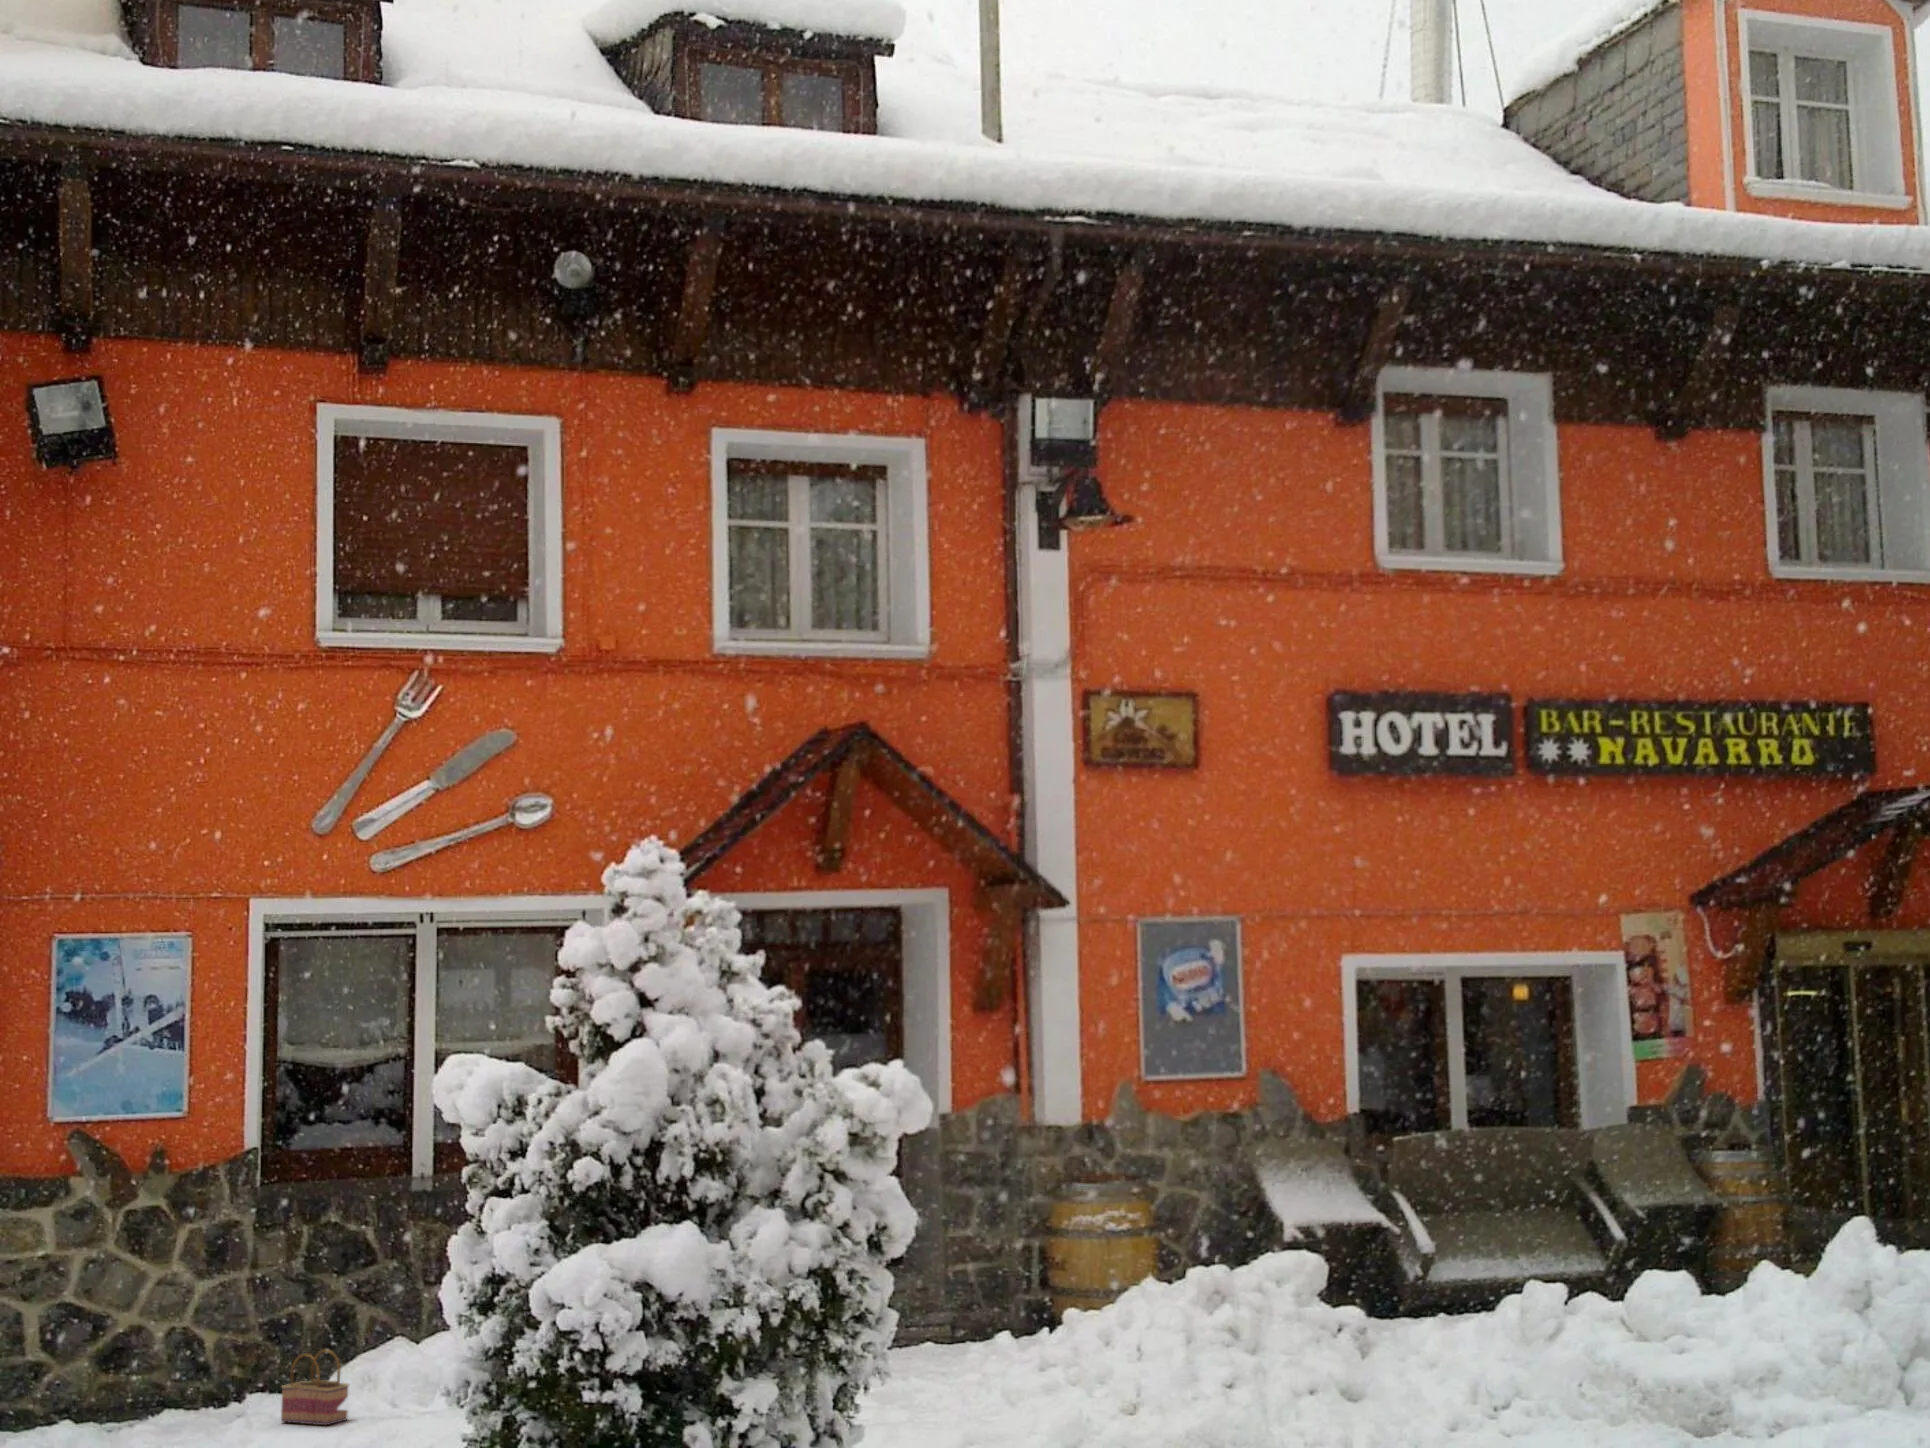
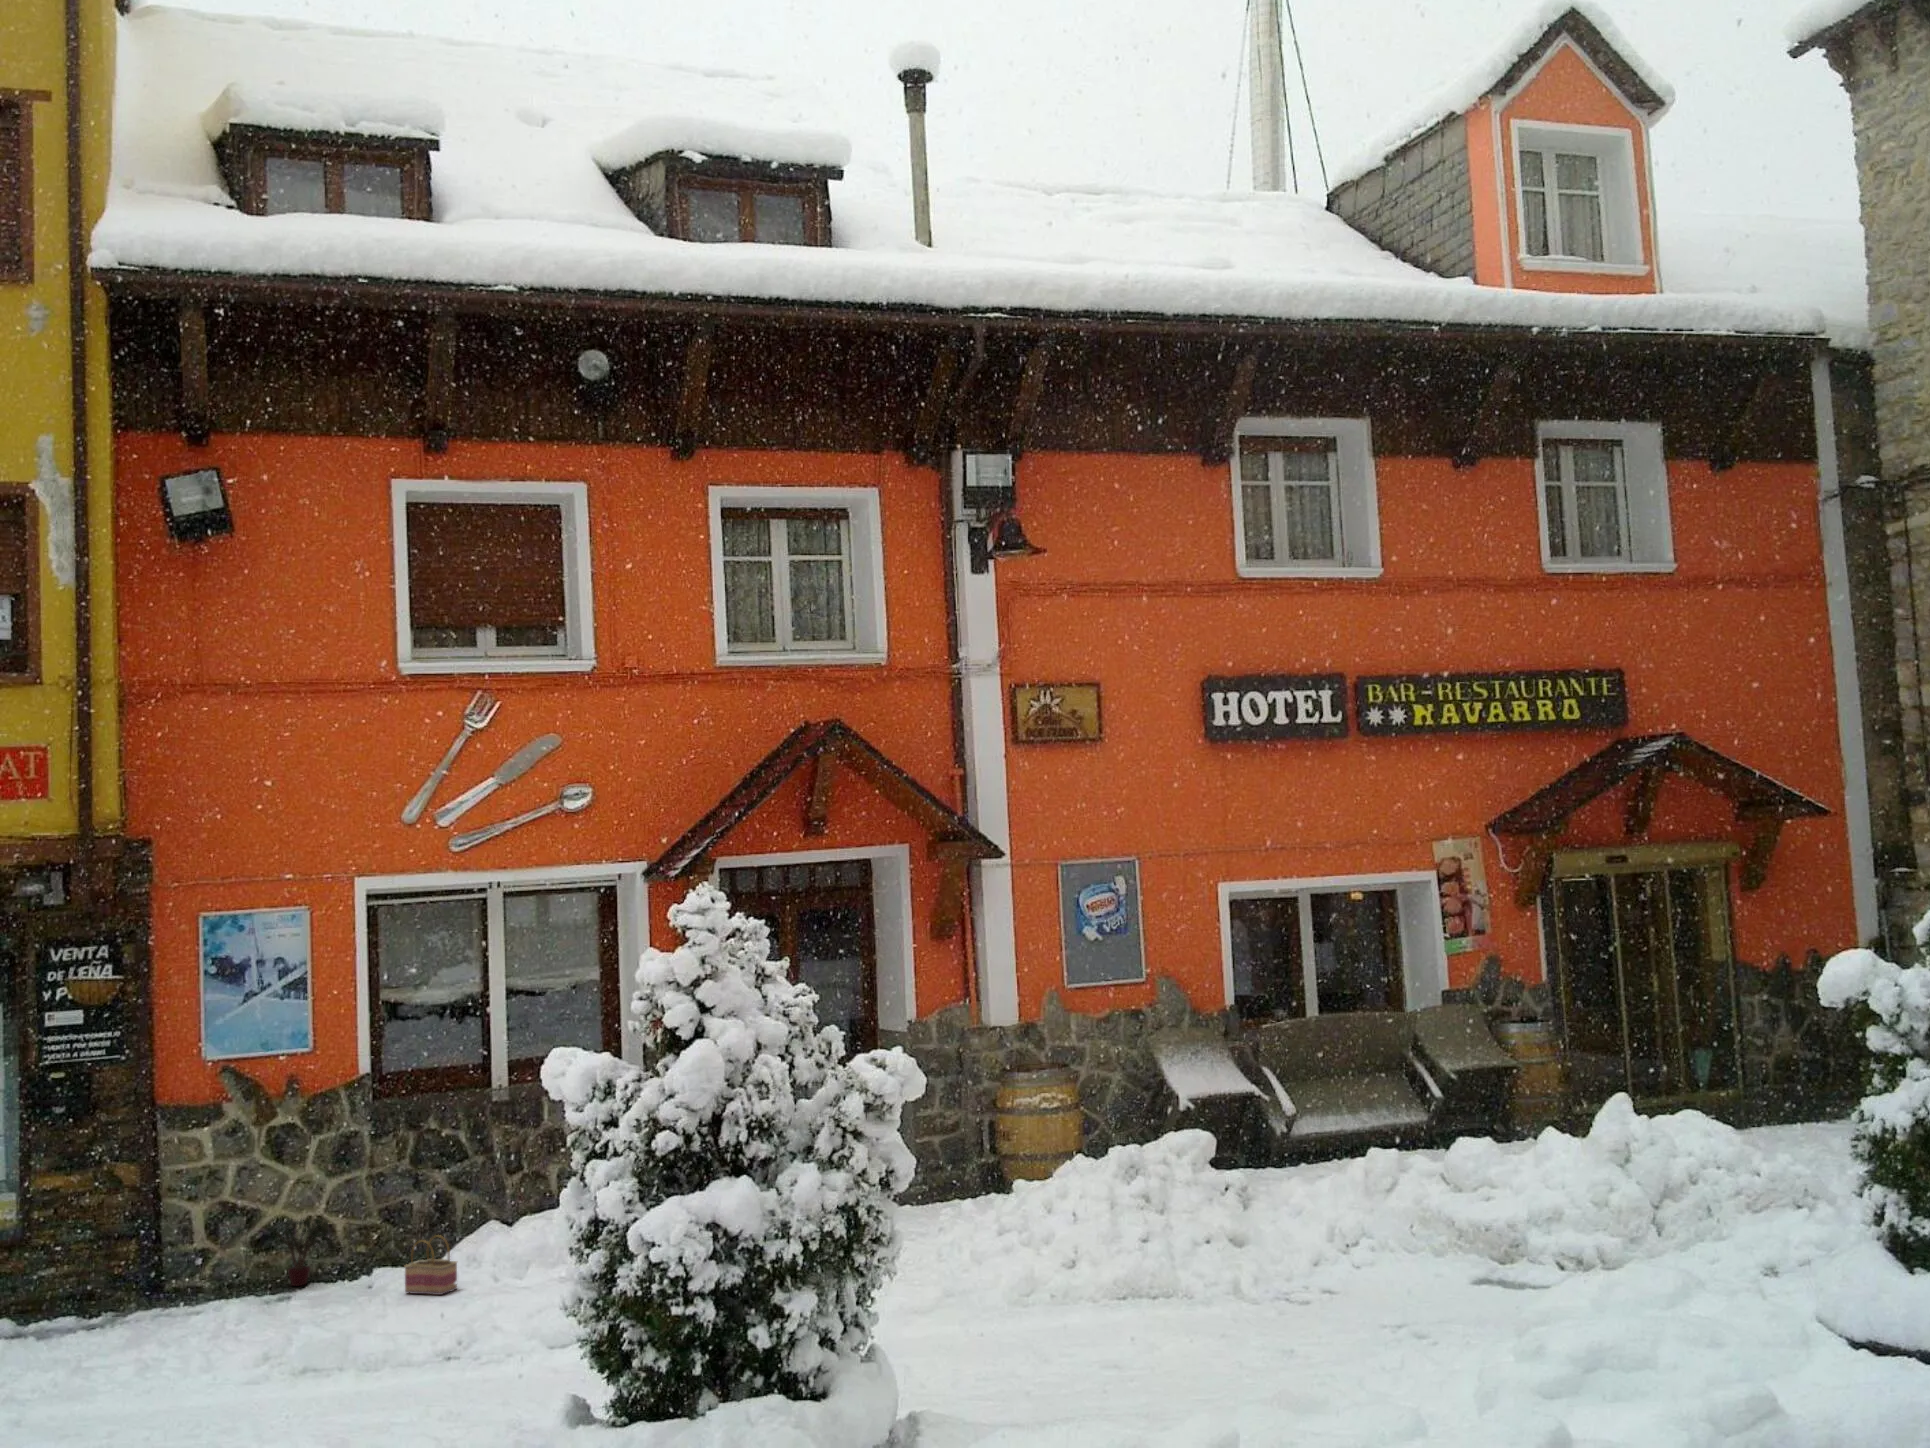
potted plant: none [115,1319,195,1410] -> present [270,1218,327,1286]

